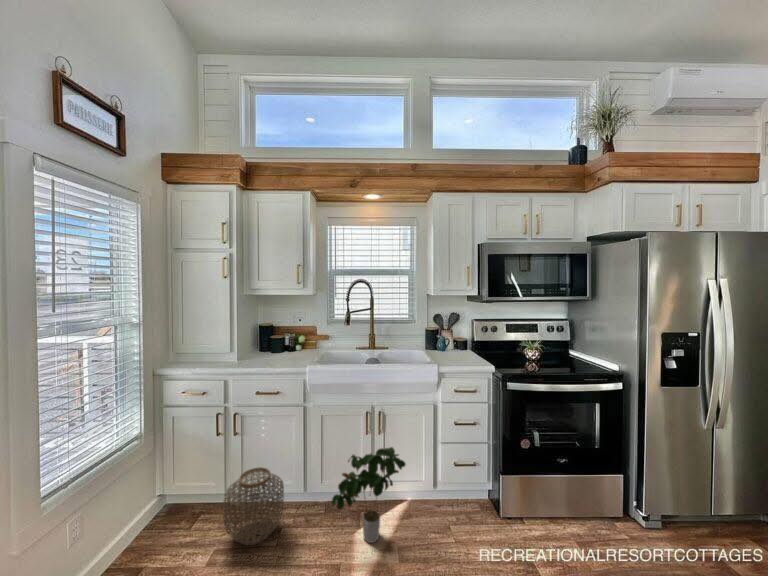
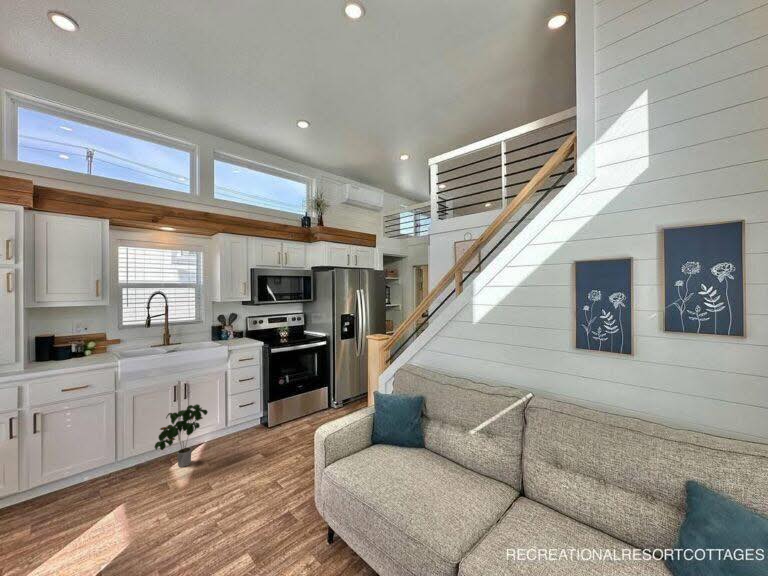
woven basket: present [223,467,284,545] -> none [38,449,103,510]

